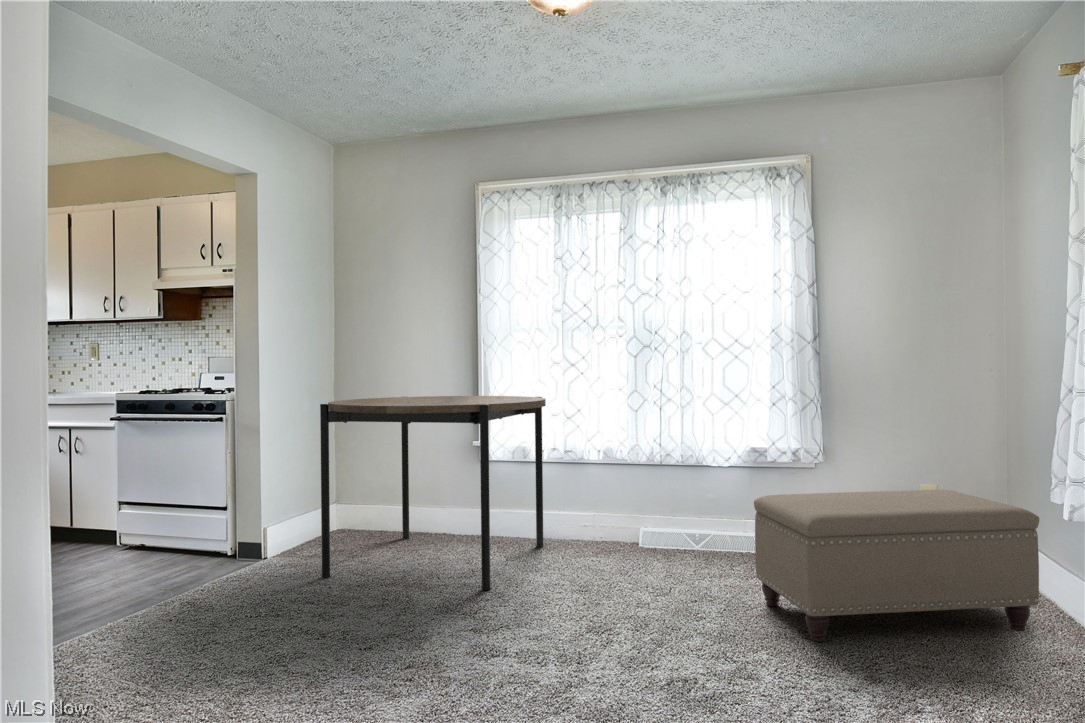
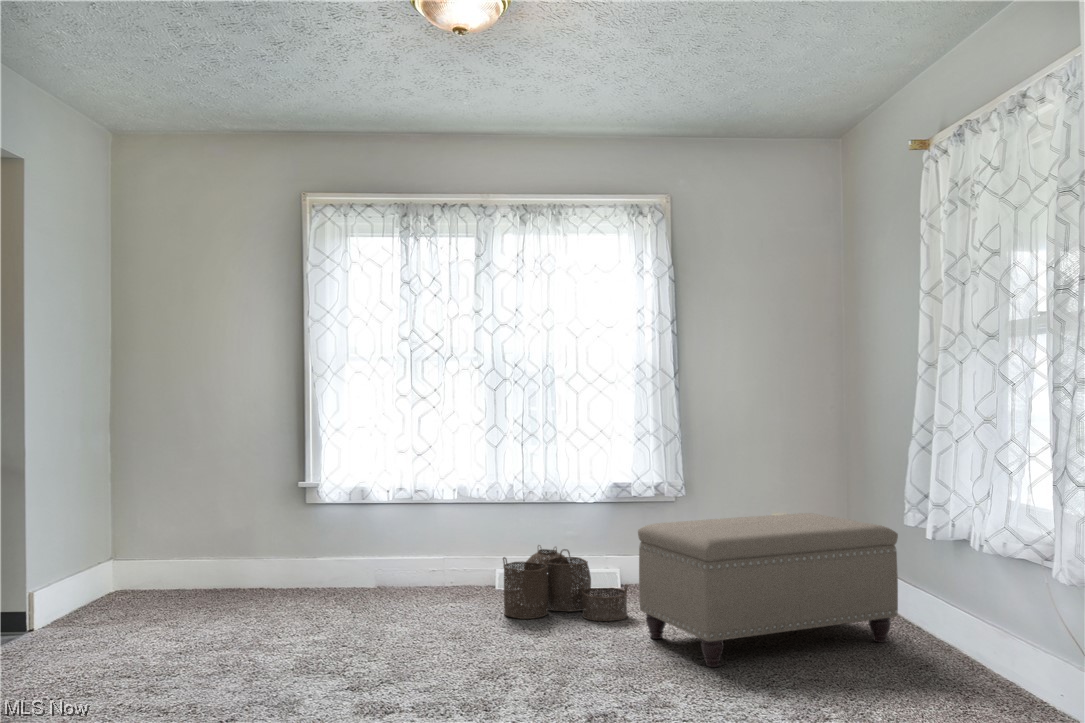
dining table: present [320,396,546,591] -> none [126,425,401,648]
woven basket: none [636,507,753,584] -> present [503,545,628,621]

